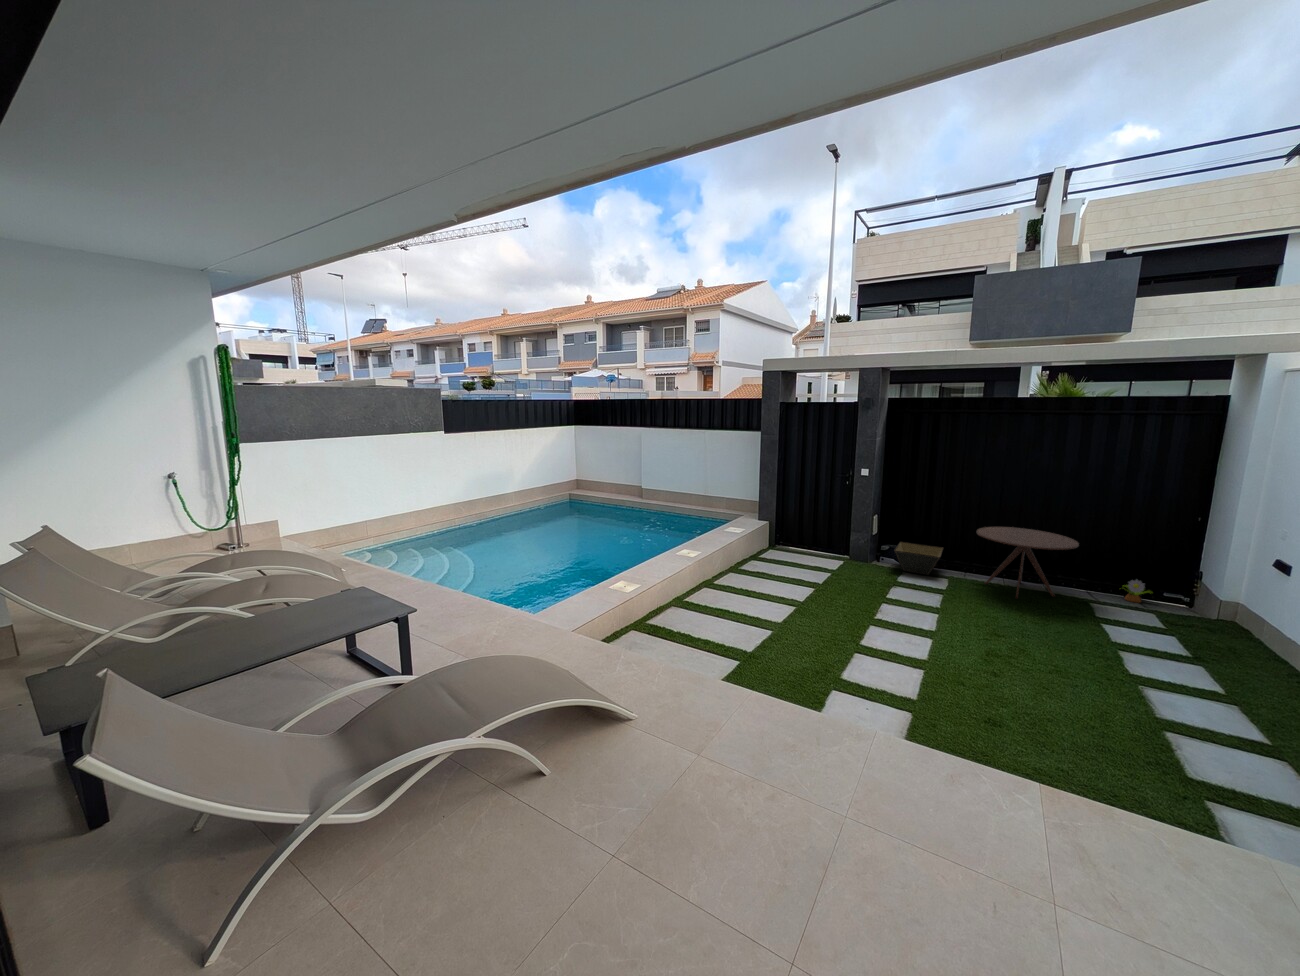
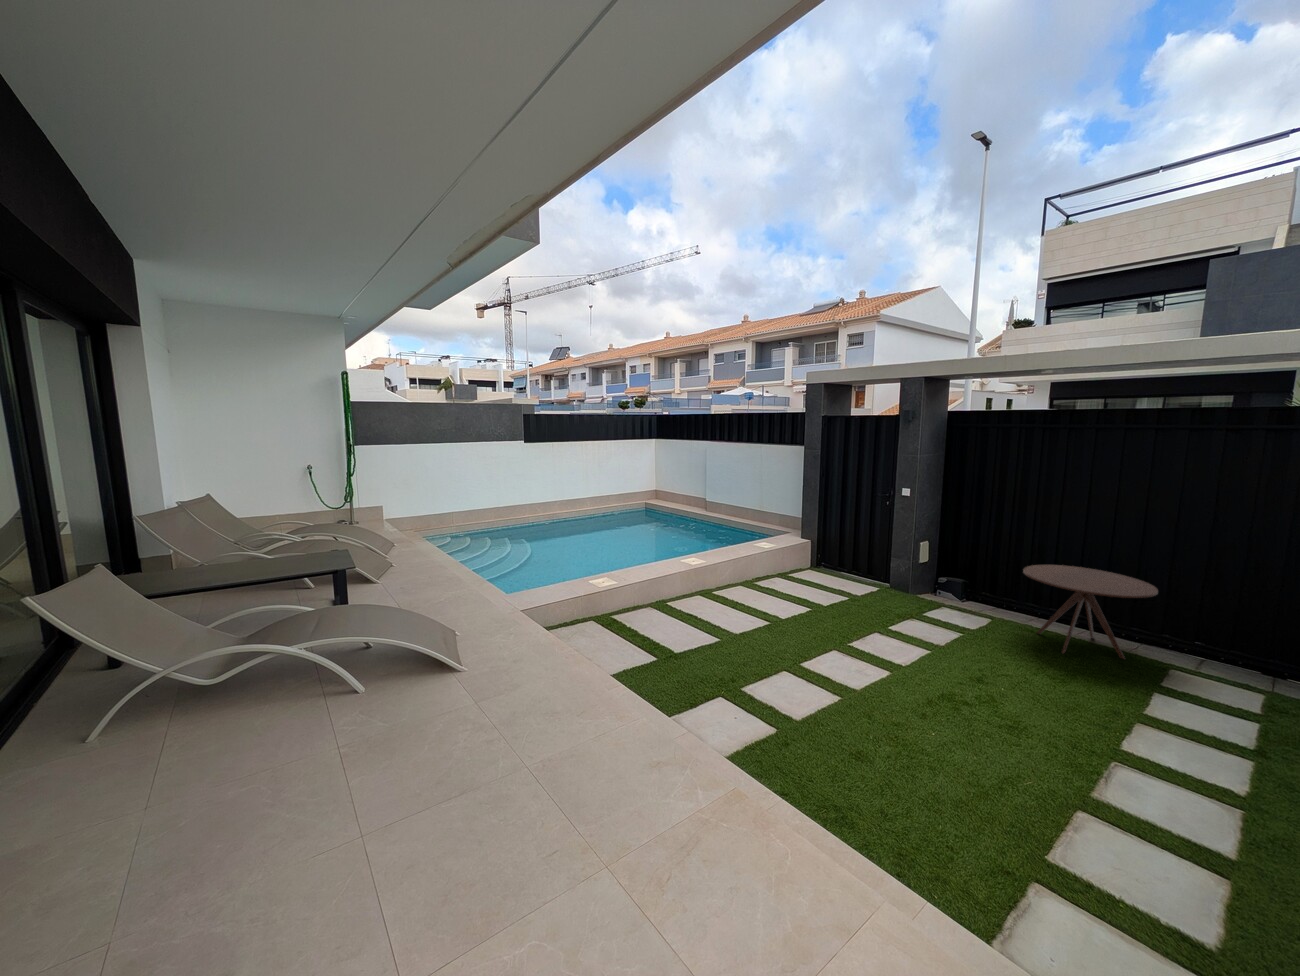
basket: present [894,542,943,575] -> none [931,575,1002,615]
decorative plant: present [1123,580,1151,603] -> none [1228,651,1283,684]

